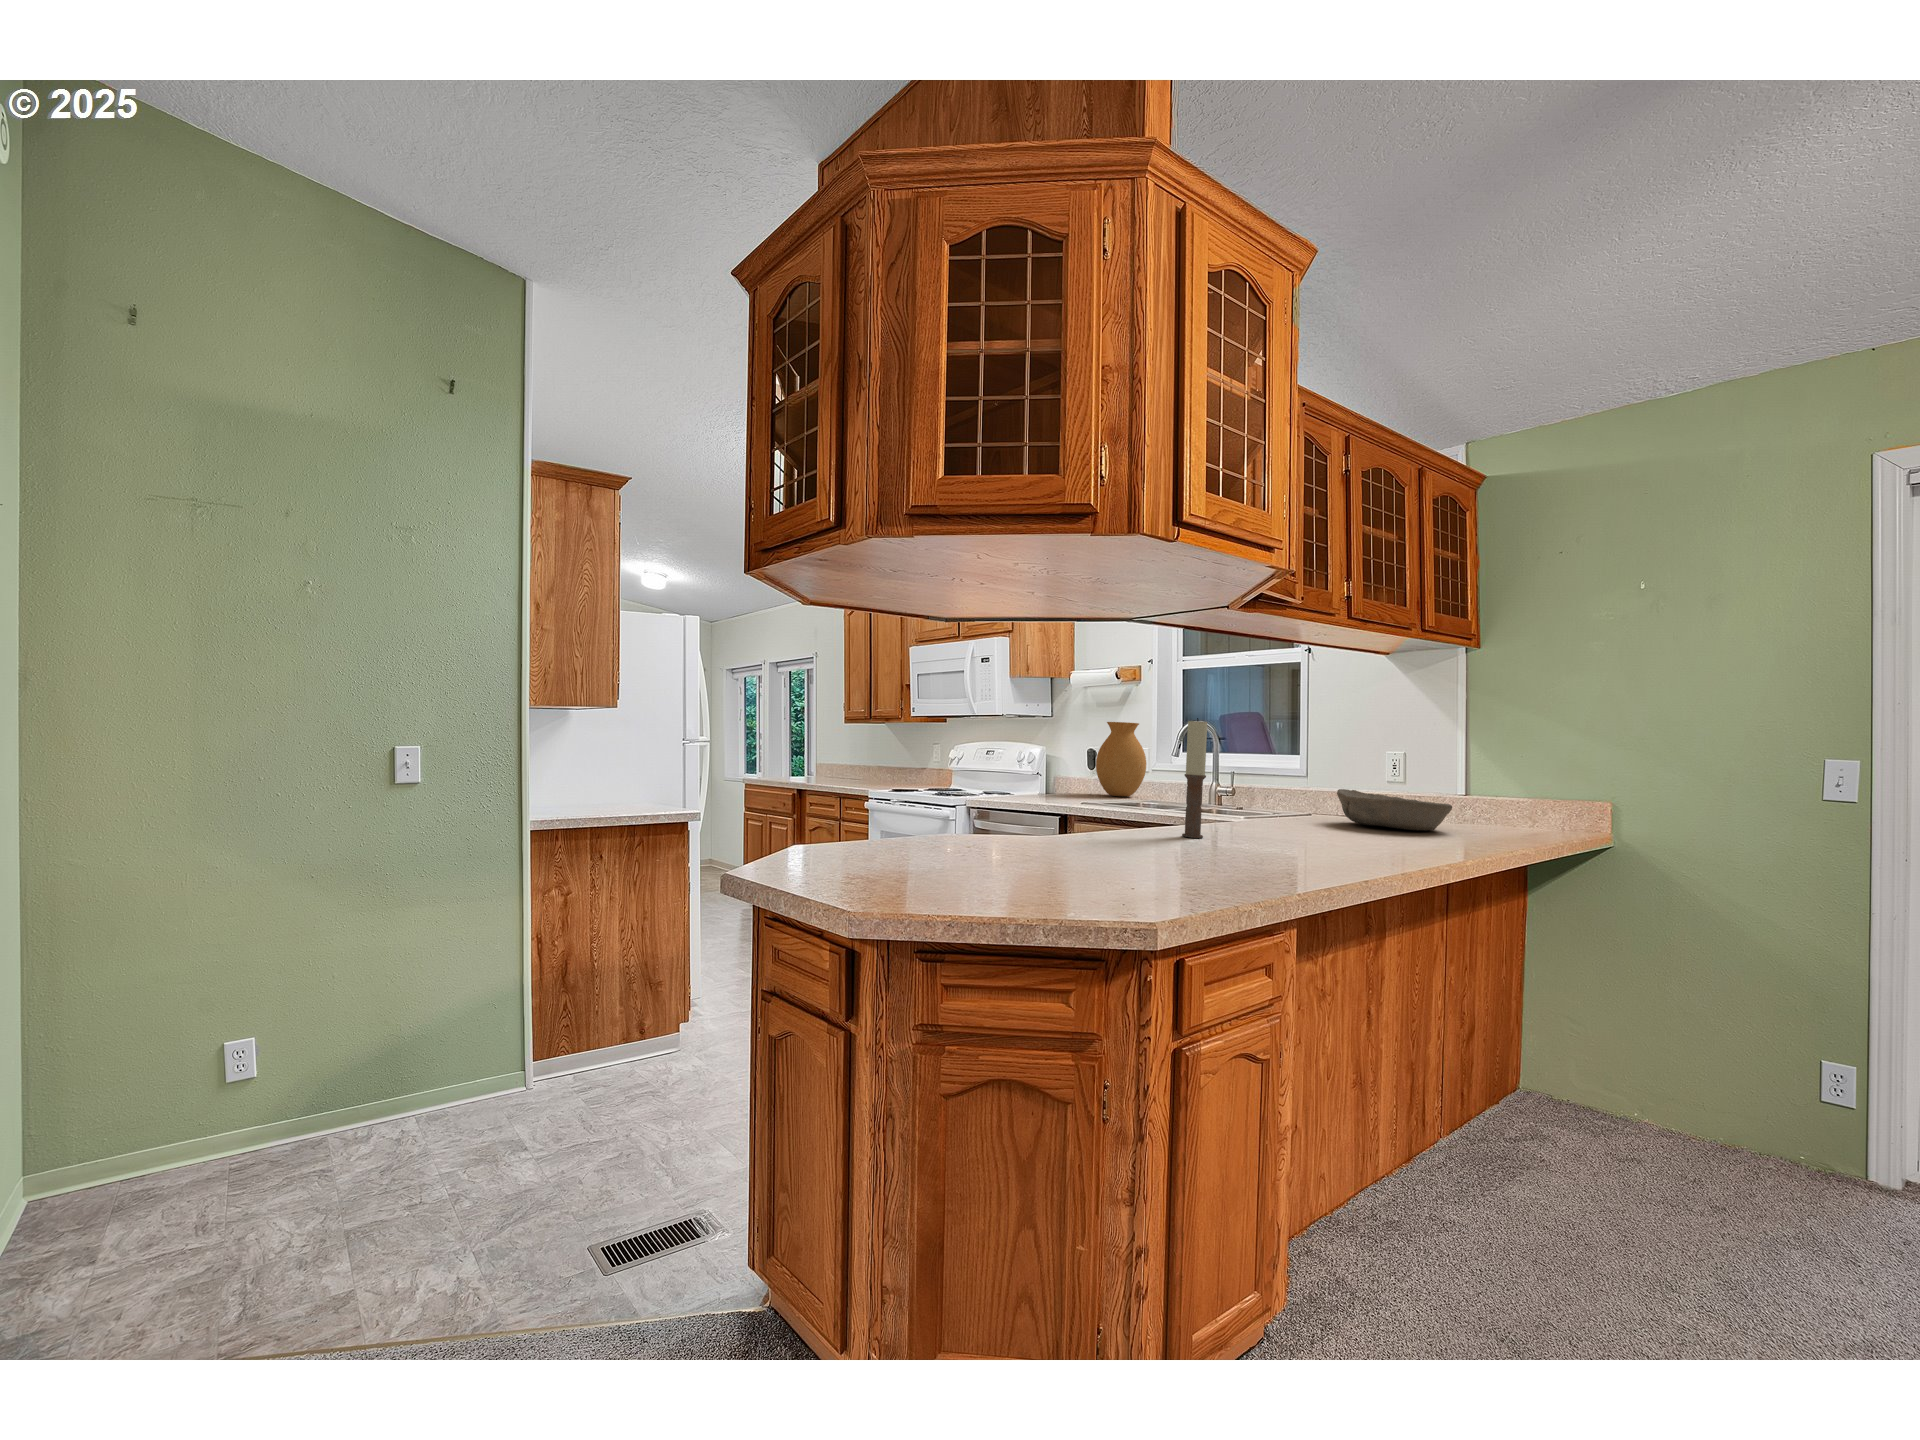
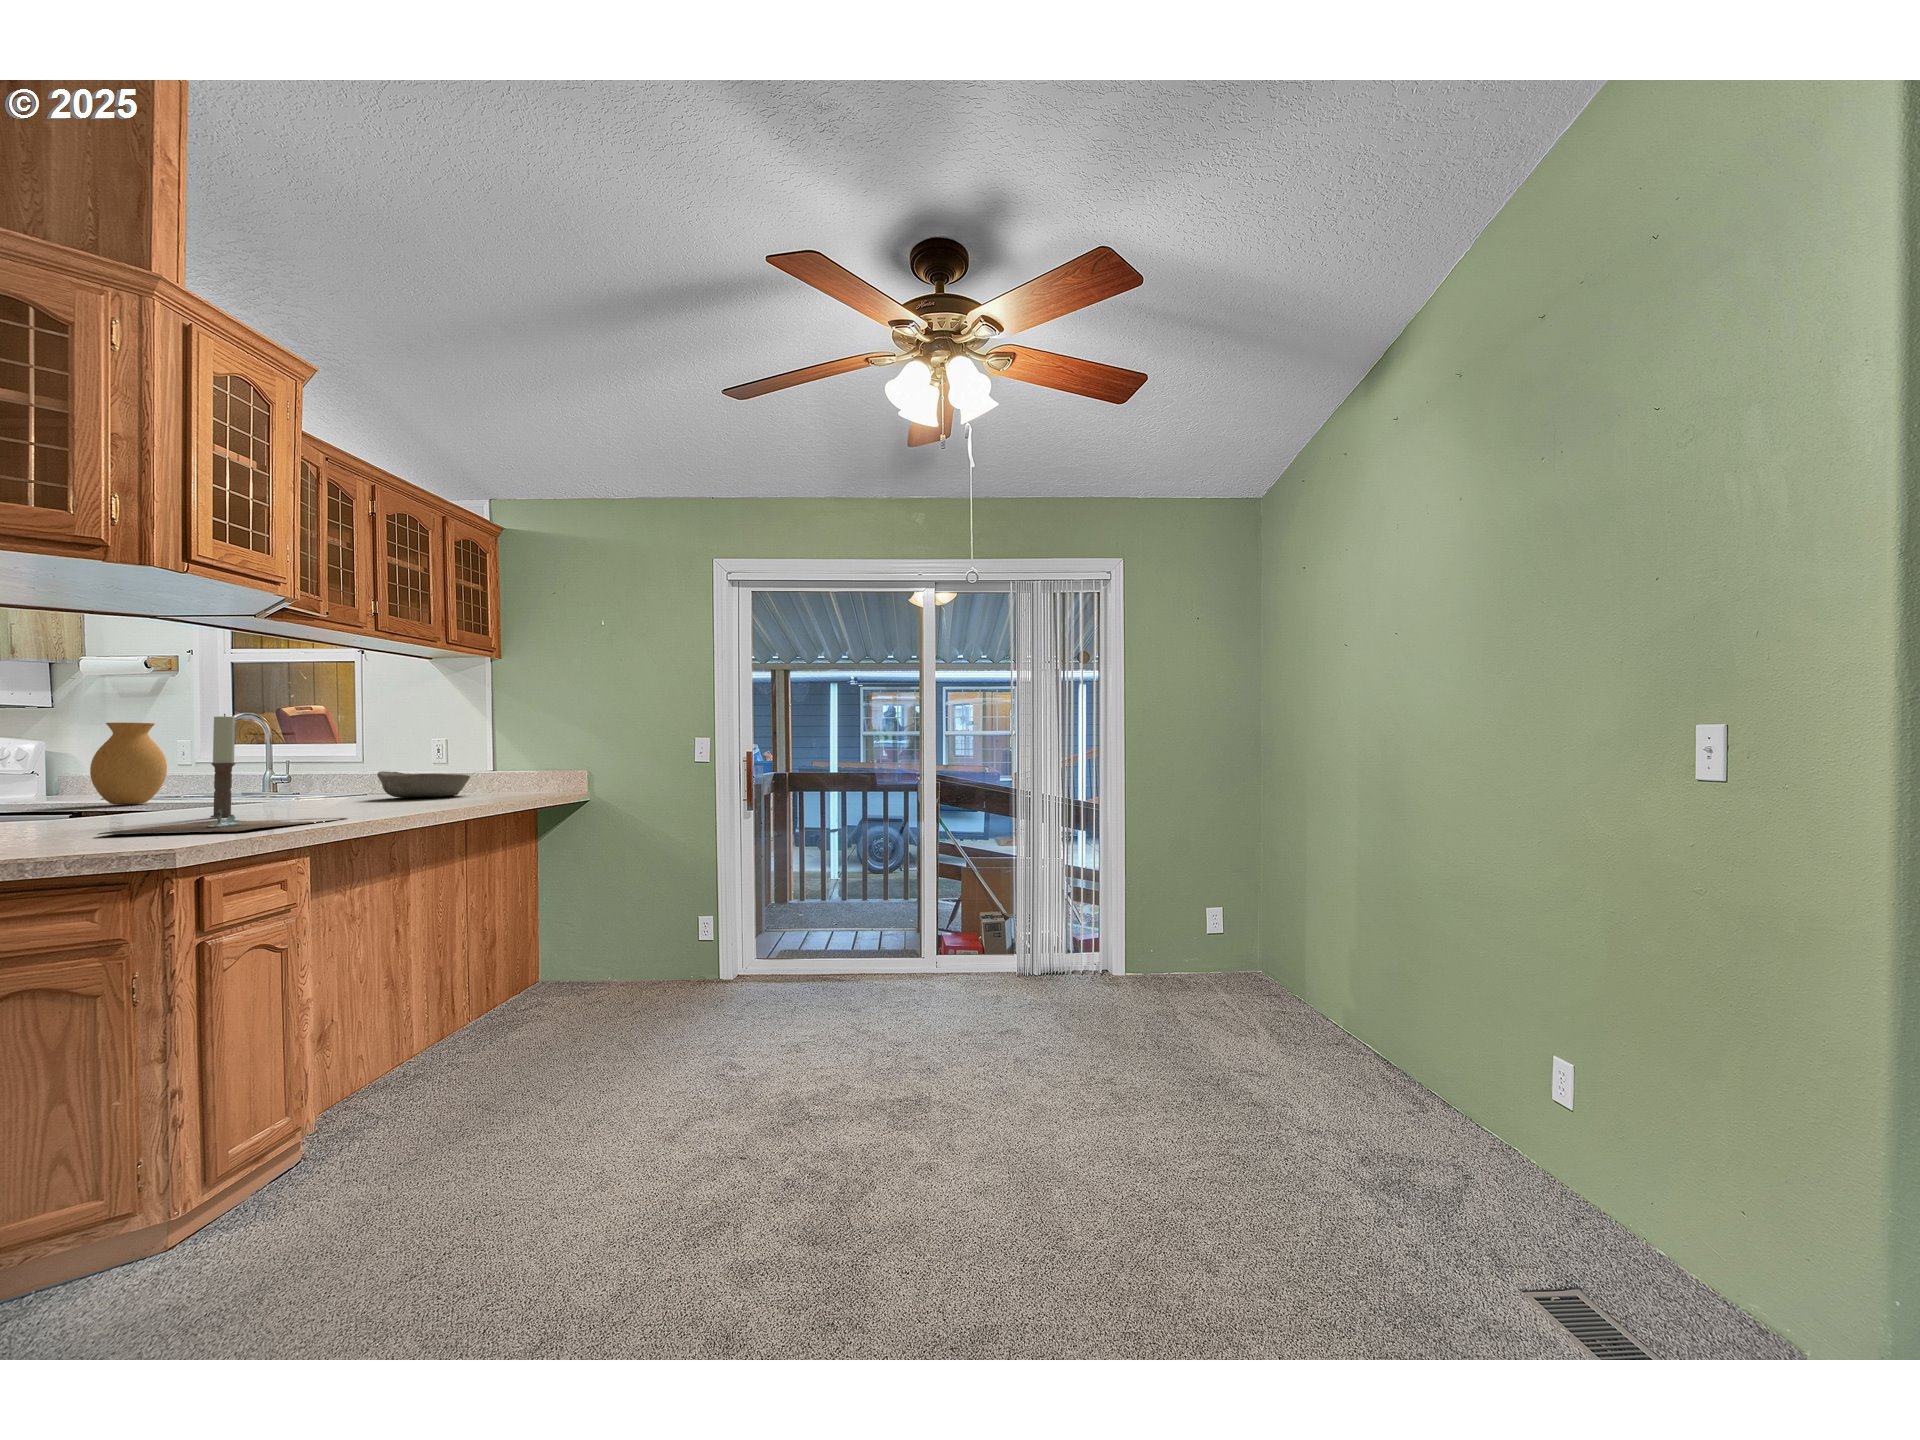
cutting board: none [1083,845,1342,889] -> present [98,810,346,835]

